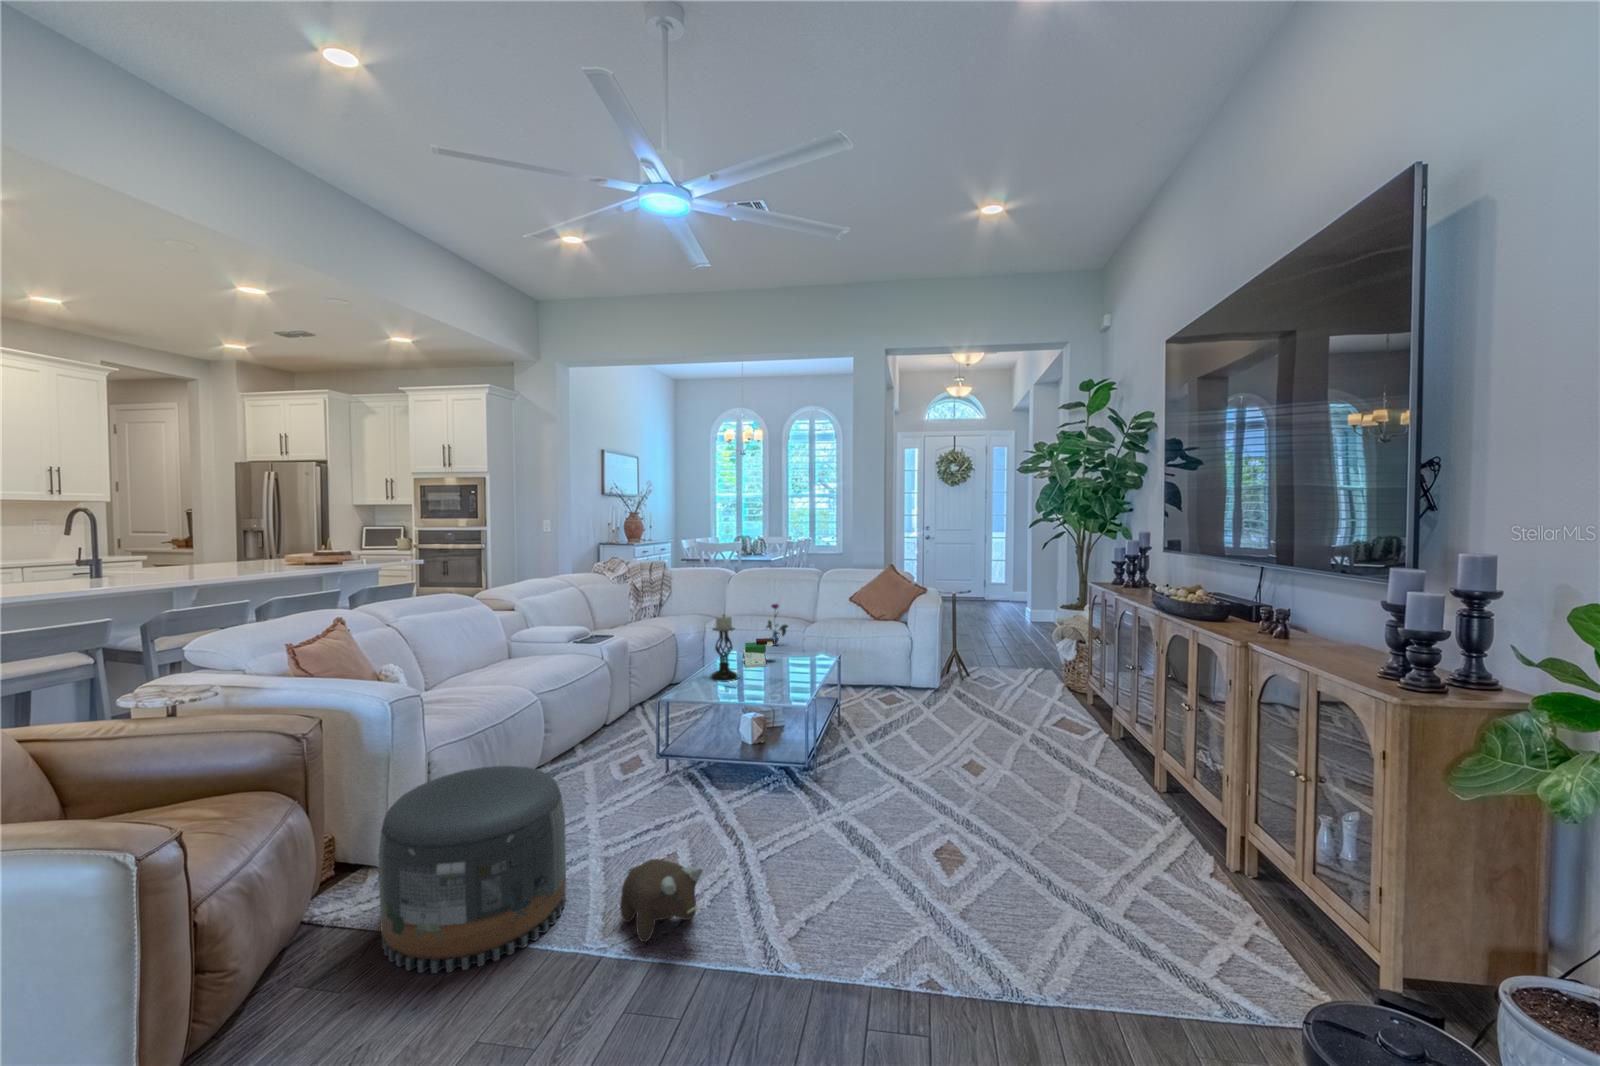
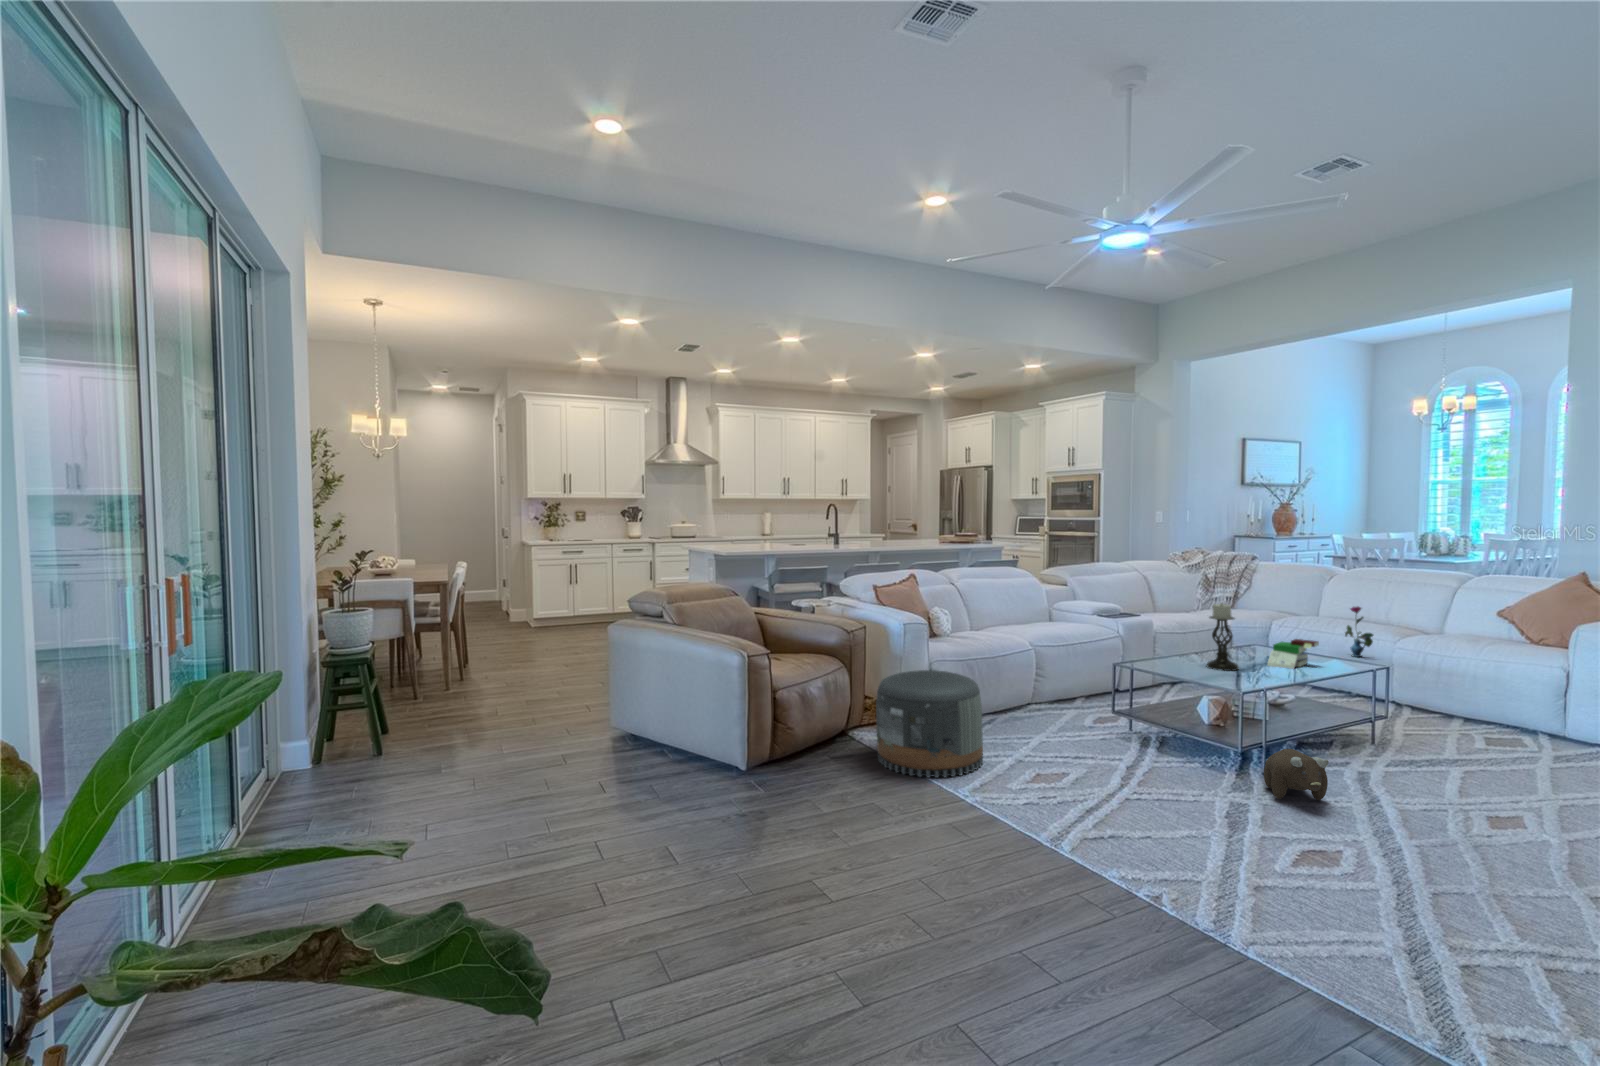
plush toy: present [620,859,702,942] -> present [1264,749,1329,800]

